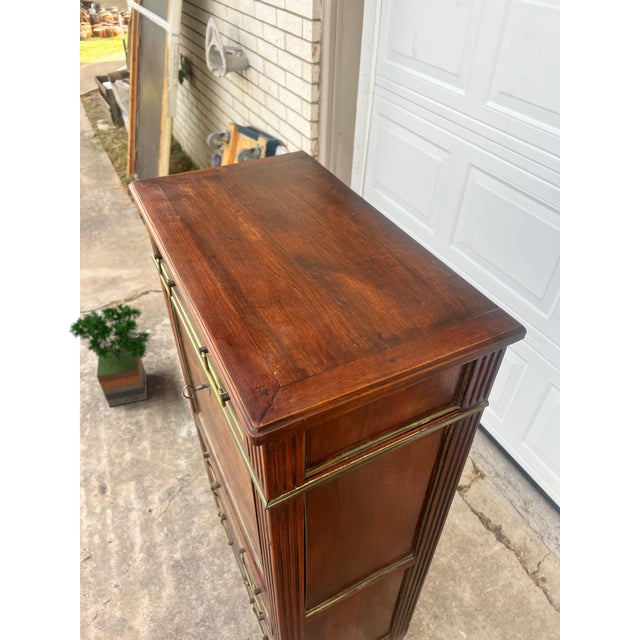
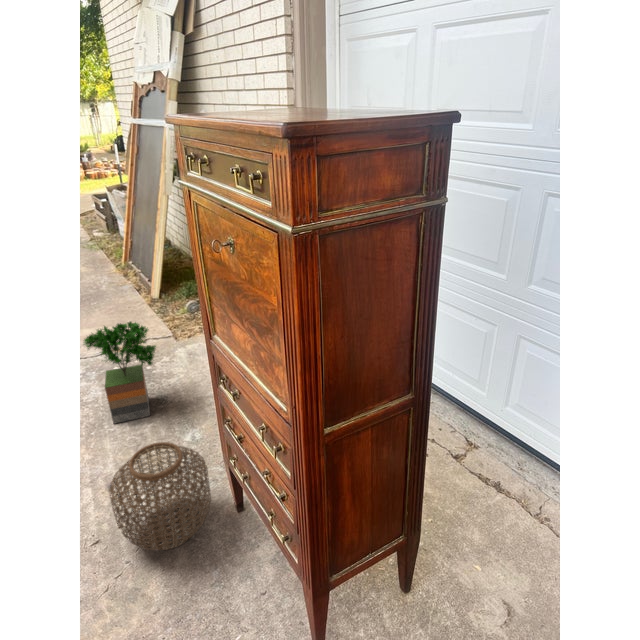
woven basket: none [93,473,198,584] -> present [109,442,211,550]

